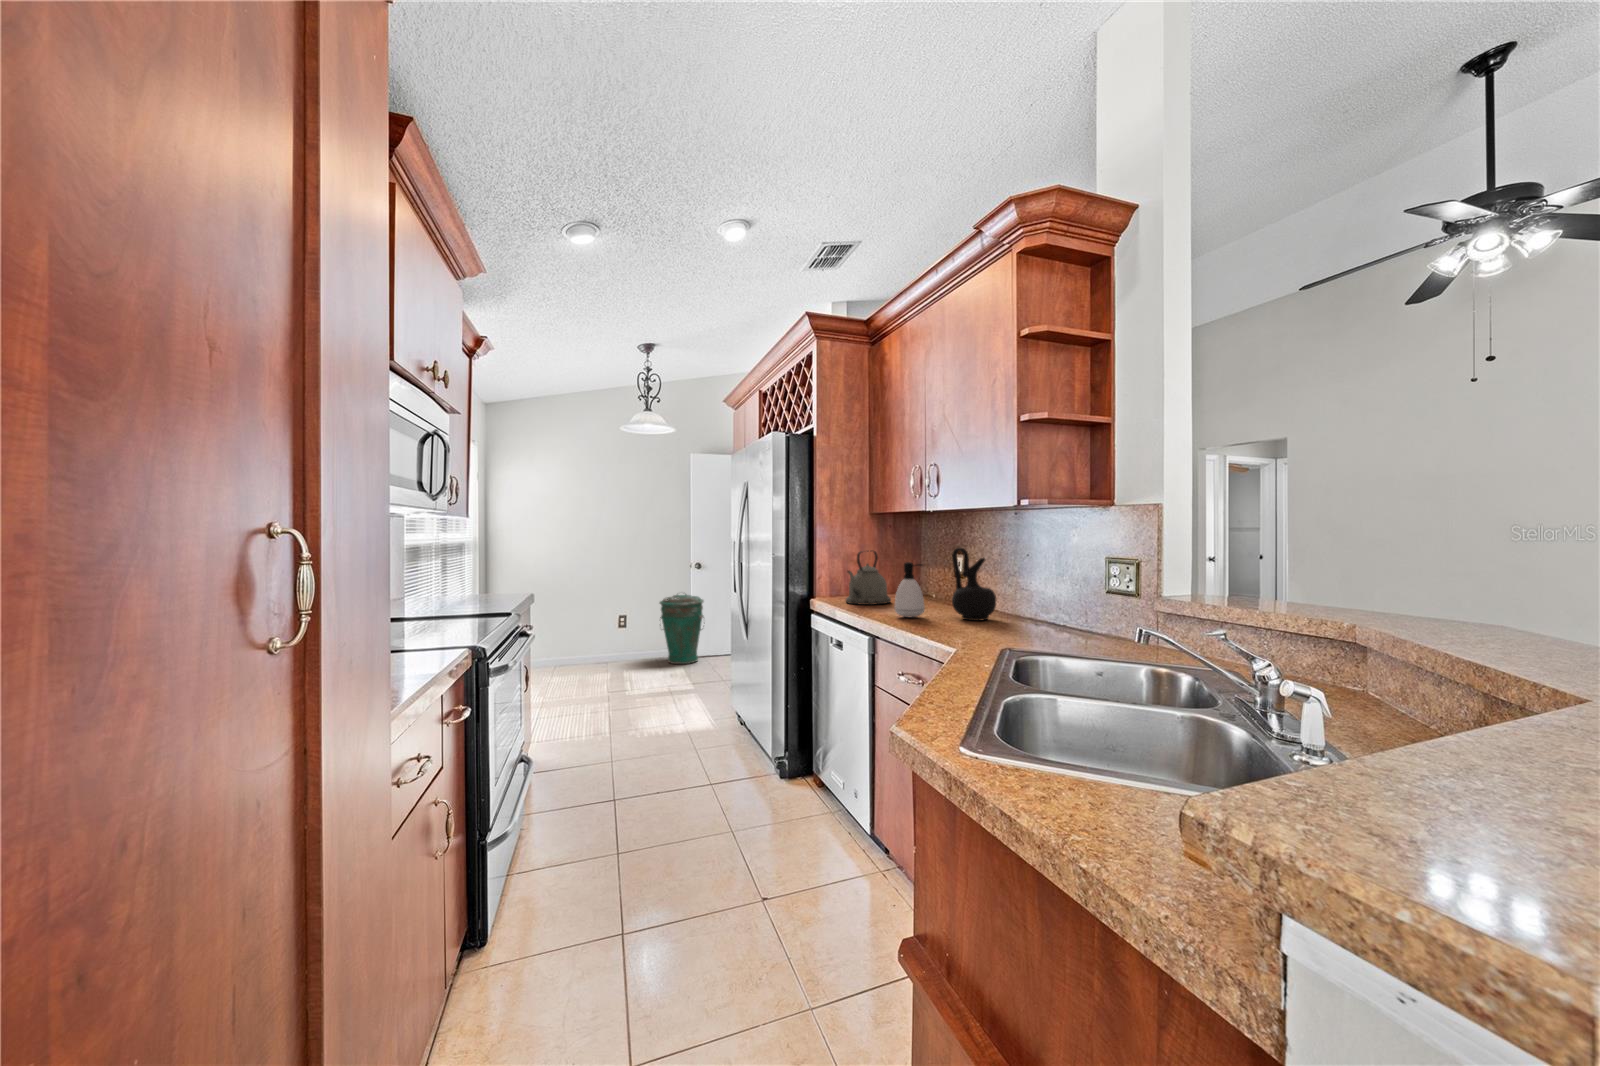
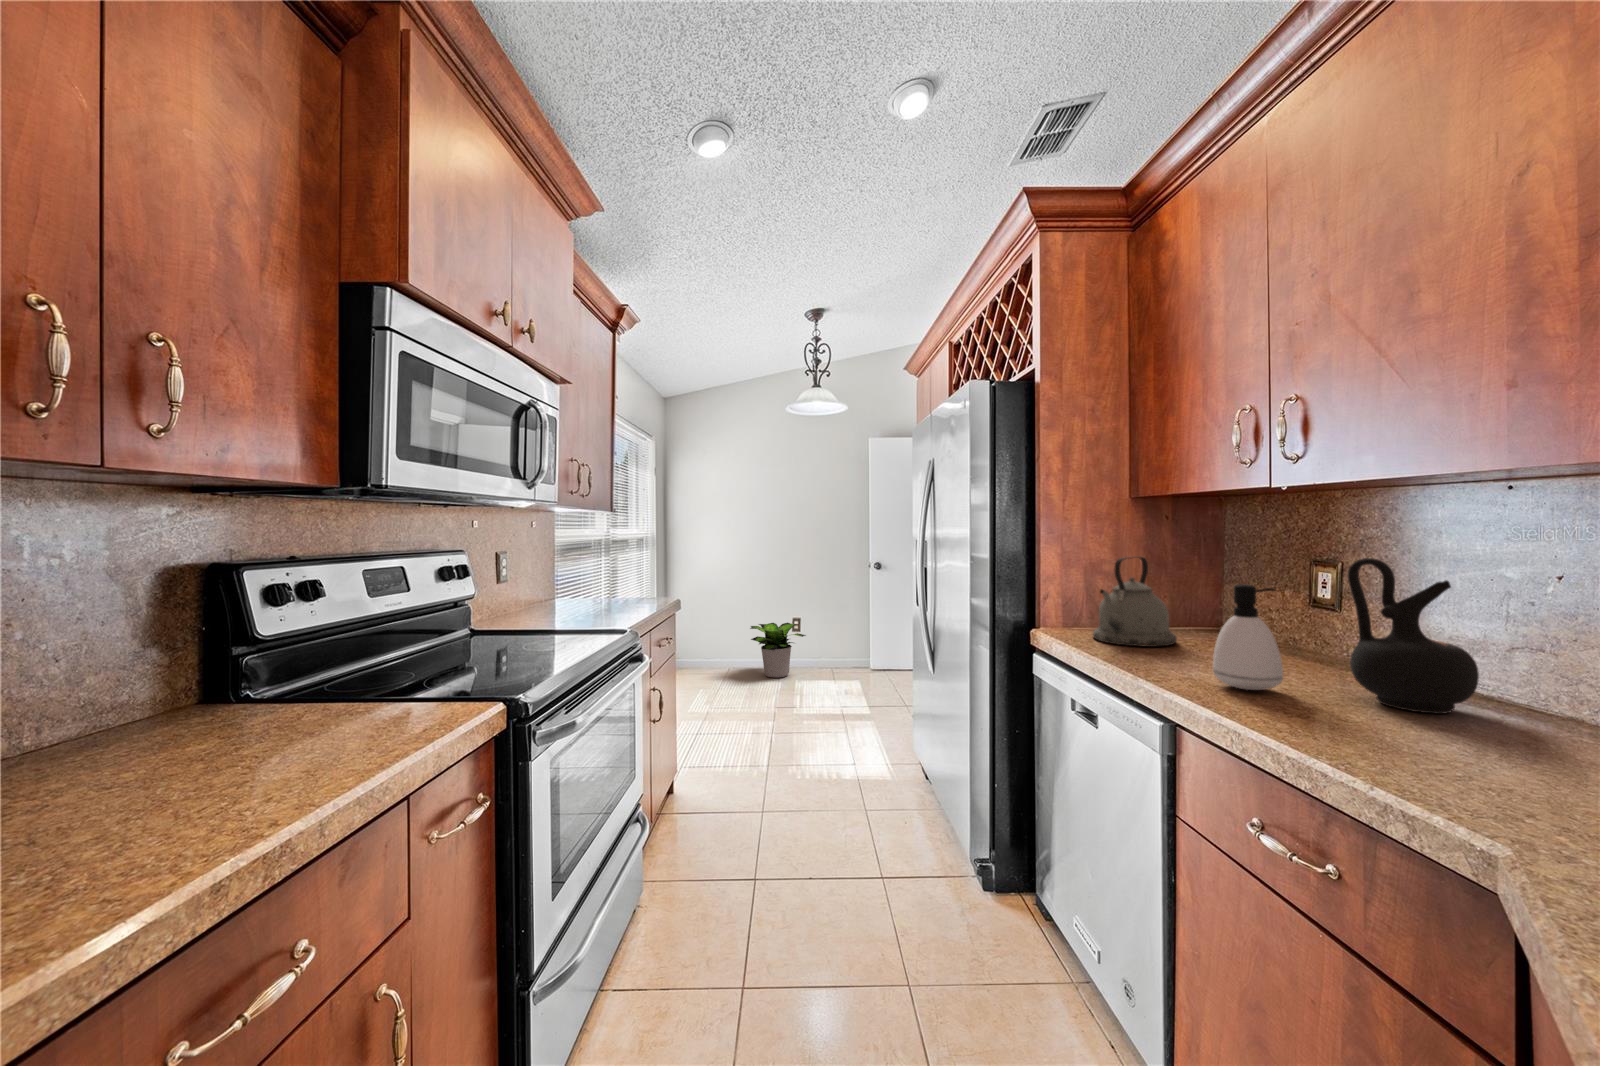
trash can: present [660,594,704,664] -> none [835,595,885,677]
potted plant: none [578,620,633,670] -> present [750,623,806,678]

